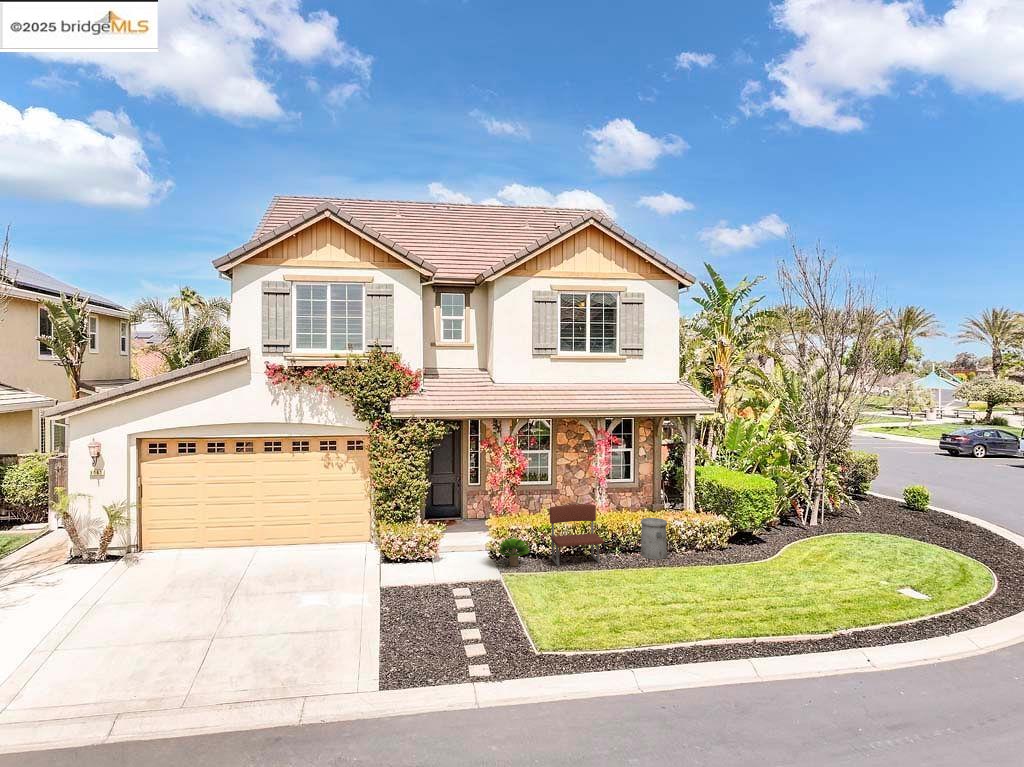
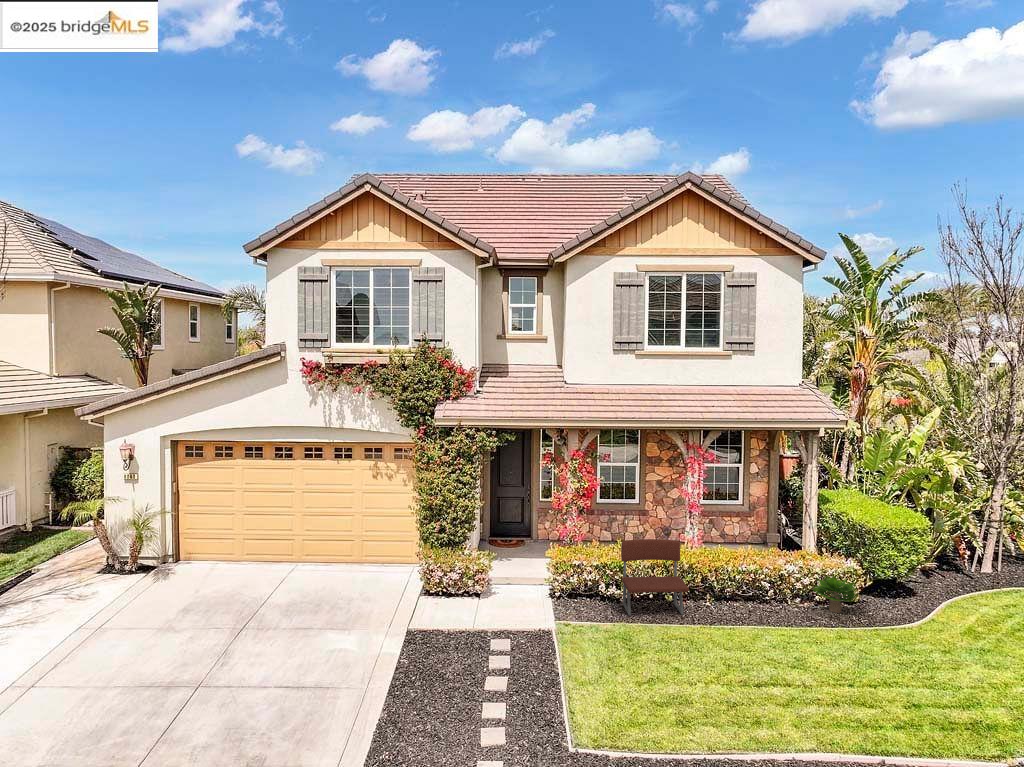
trash can: present [641,518,667,559] -> none [739,560,775,615]
potted plant: present [499,537,529,566] -> present [815,577,857,613]

